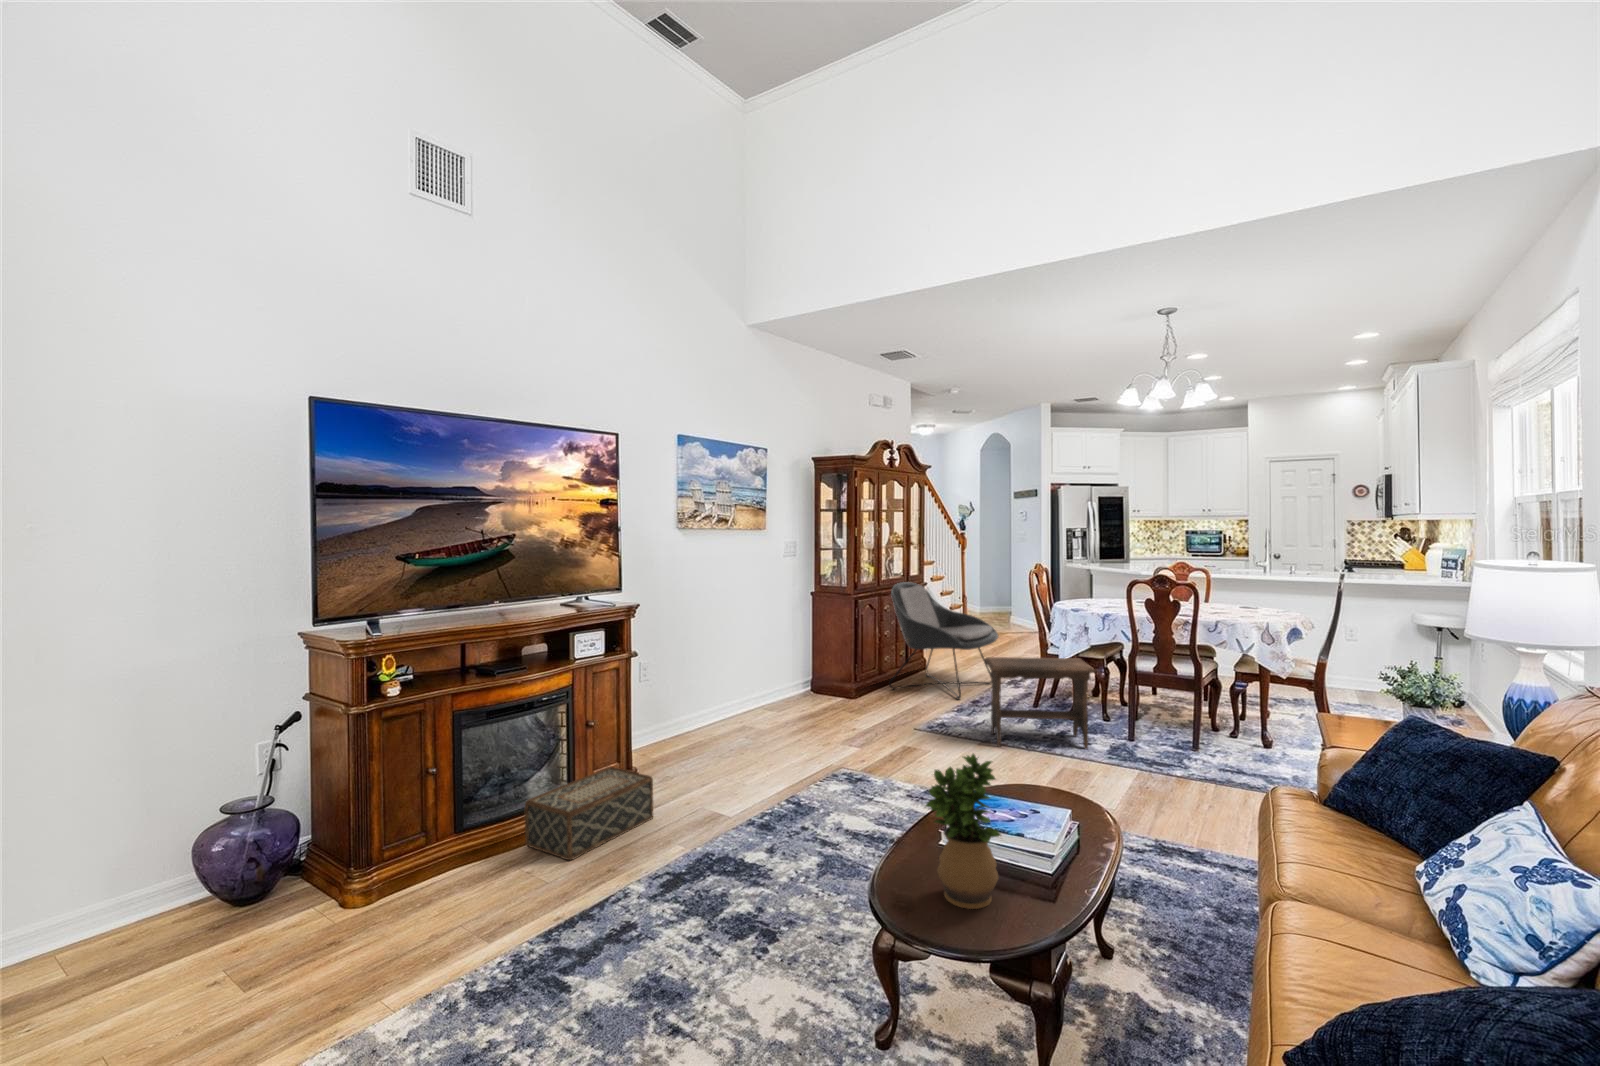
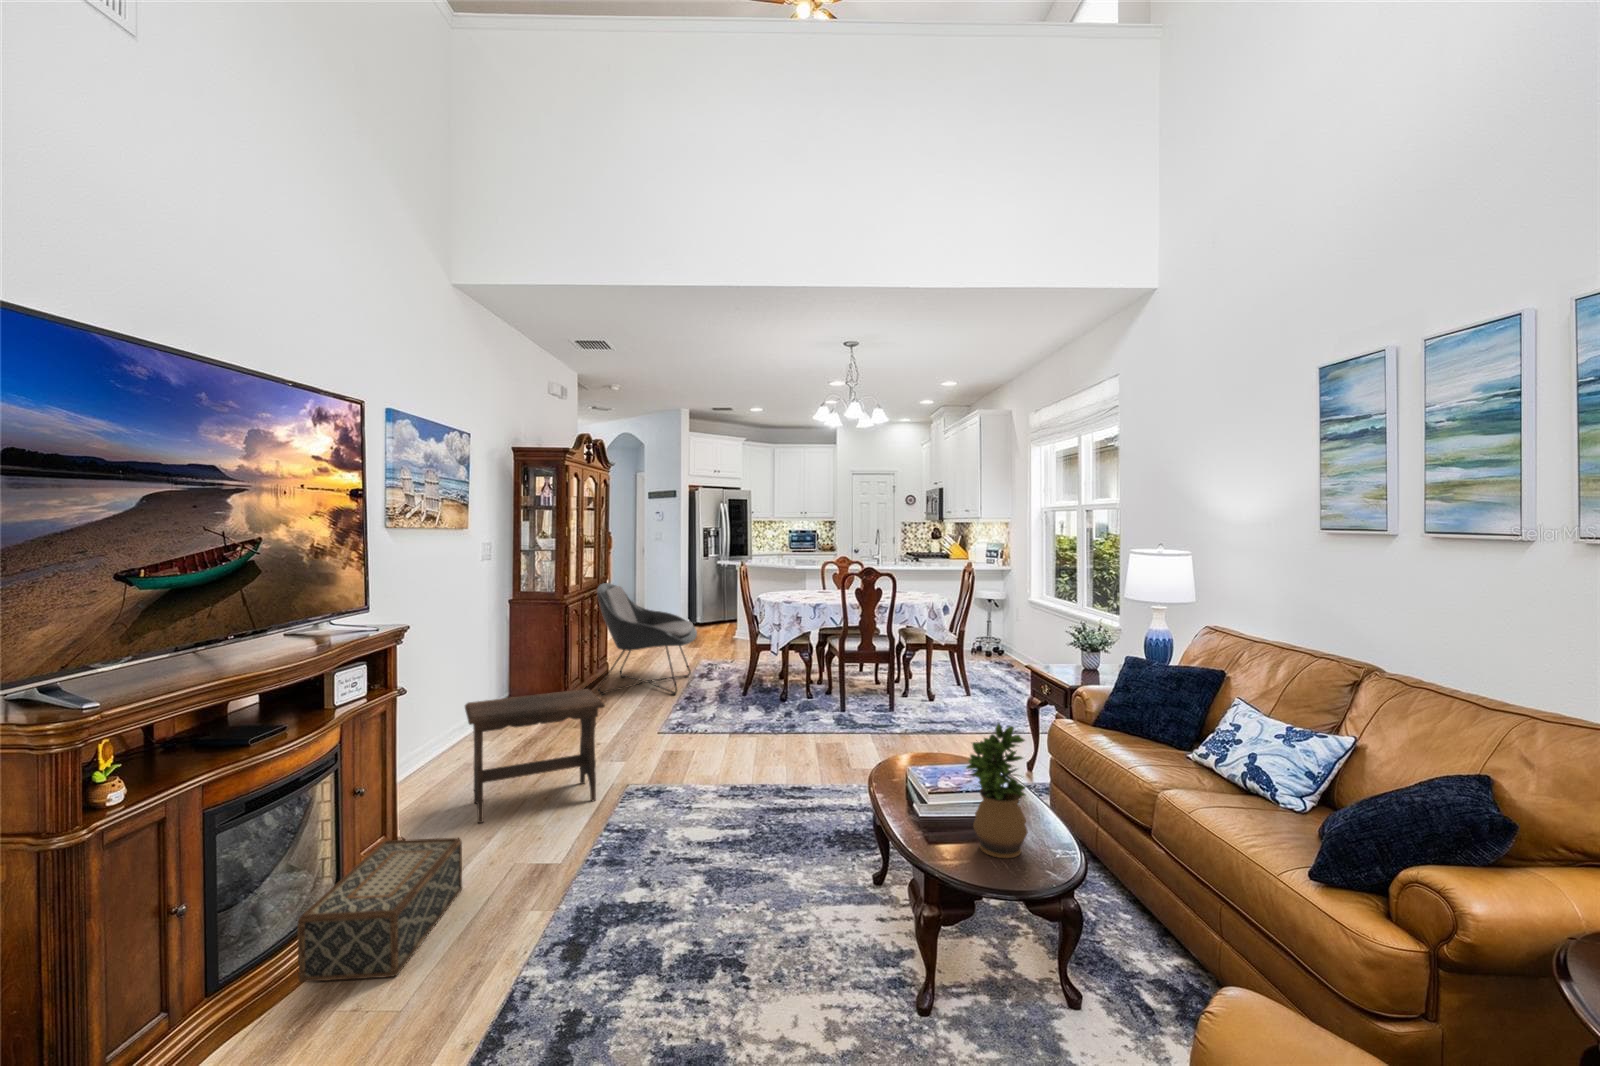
footstool: present [985,657,1096,749] -> present [465,689,605,823]

